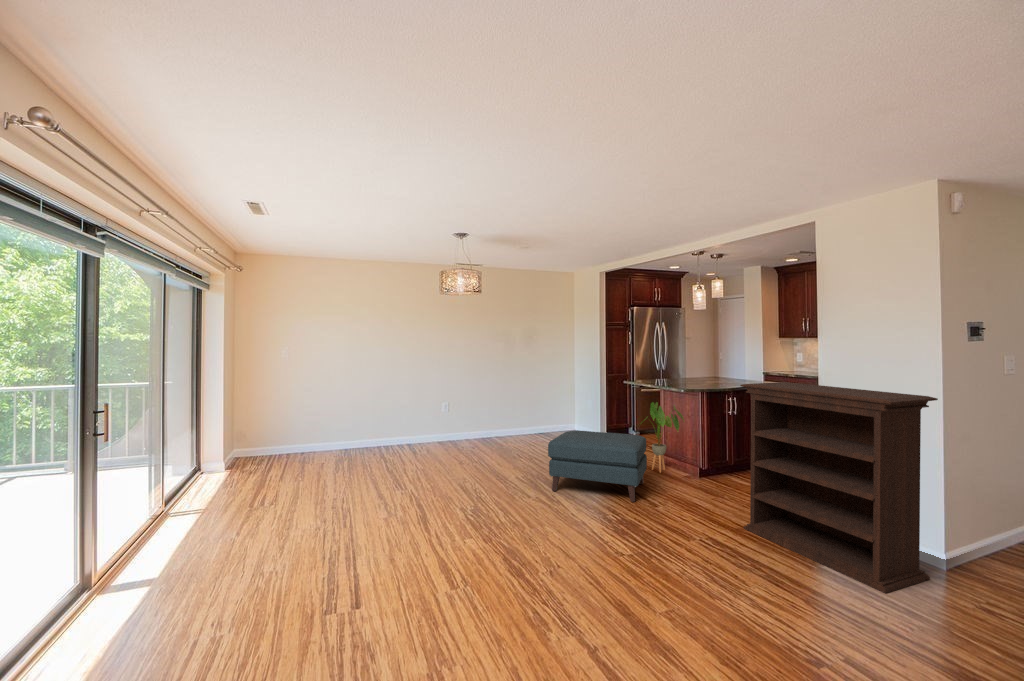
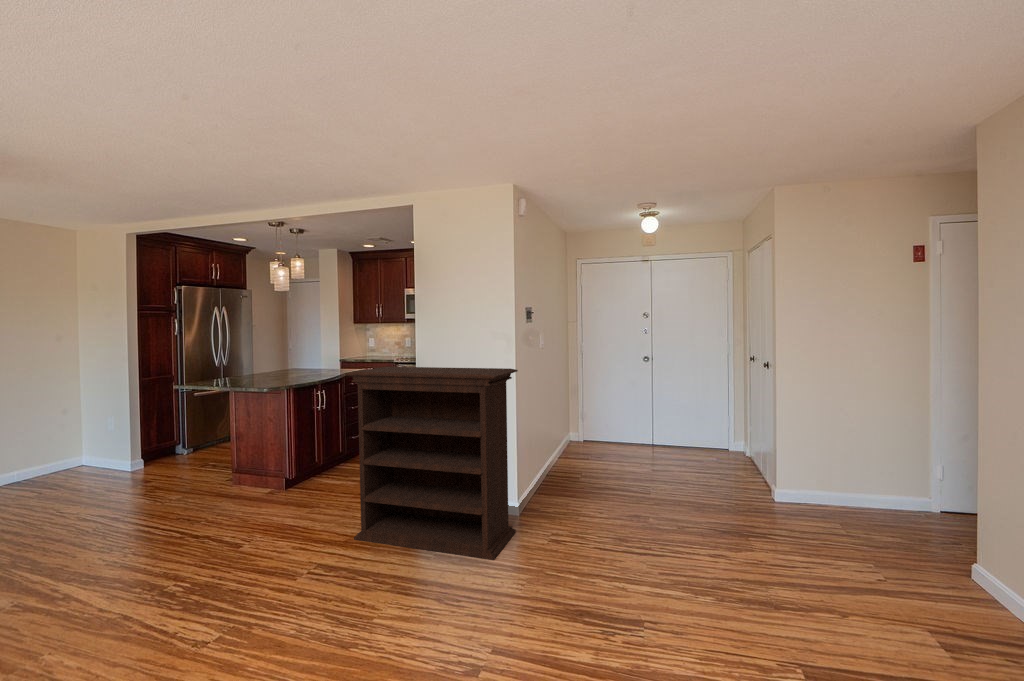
house plant: present [641,402,684,472] -> none [201,407,265,499]
ottoman: present [548,430,647,502] -> none [35,457,219,581]

